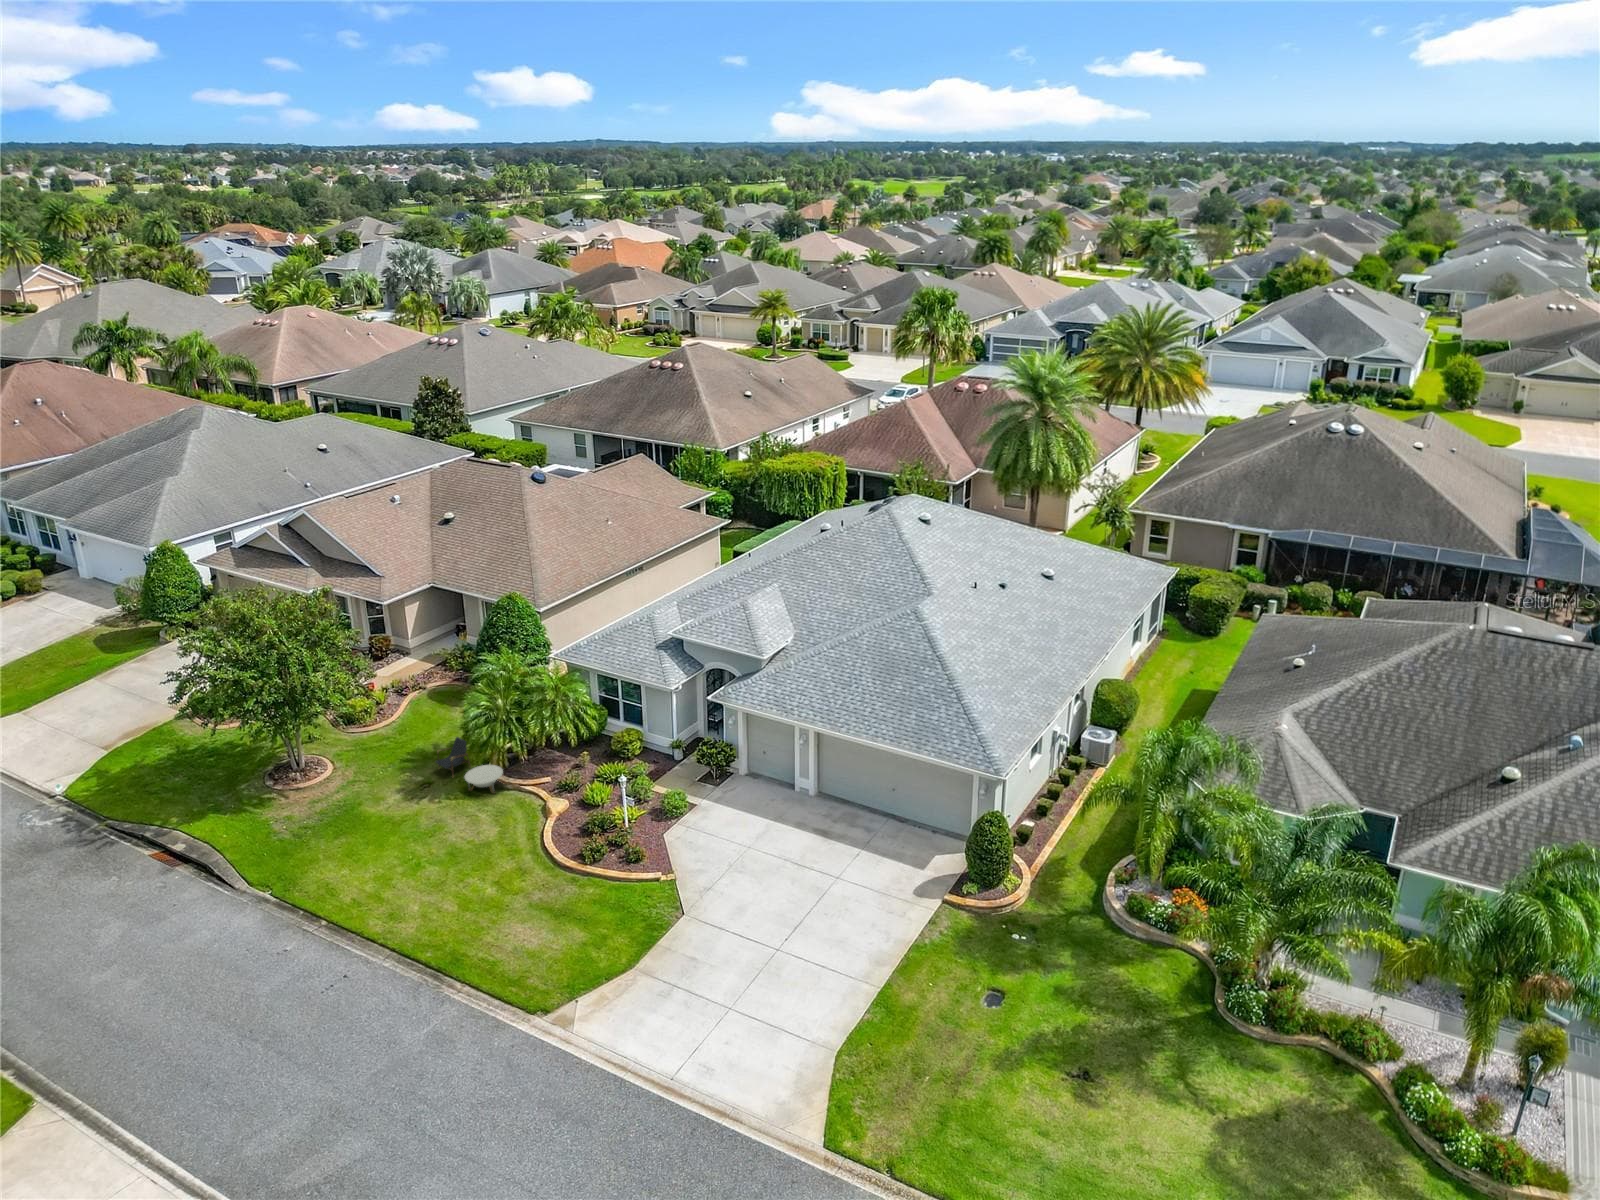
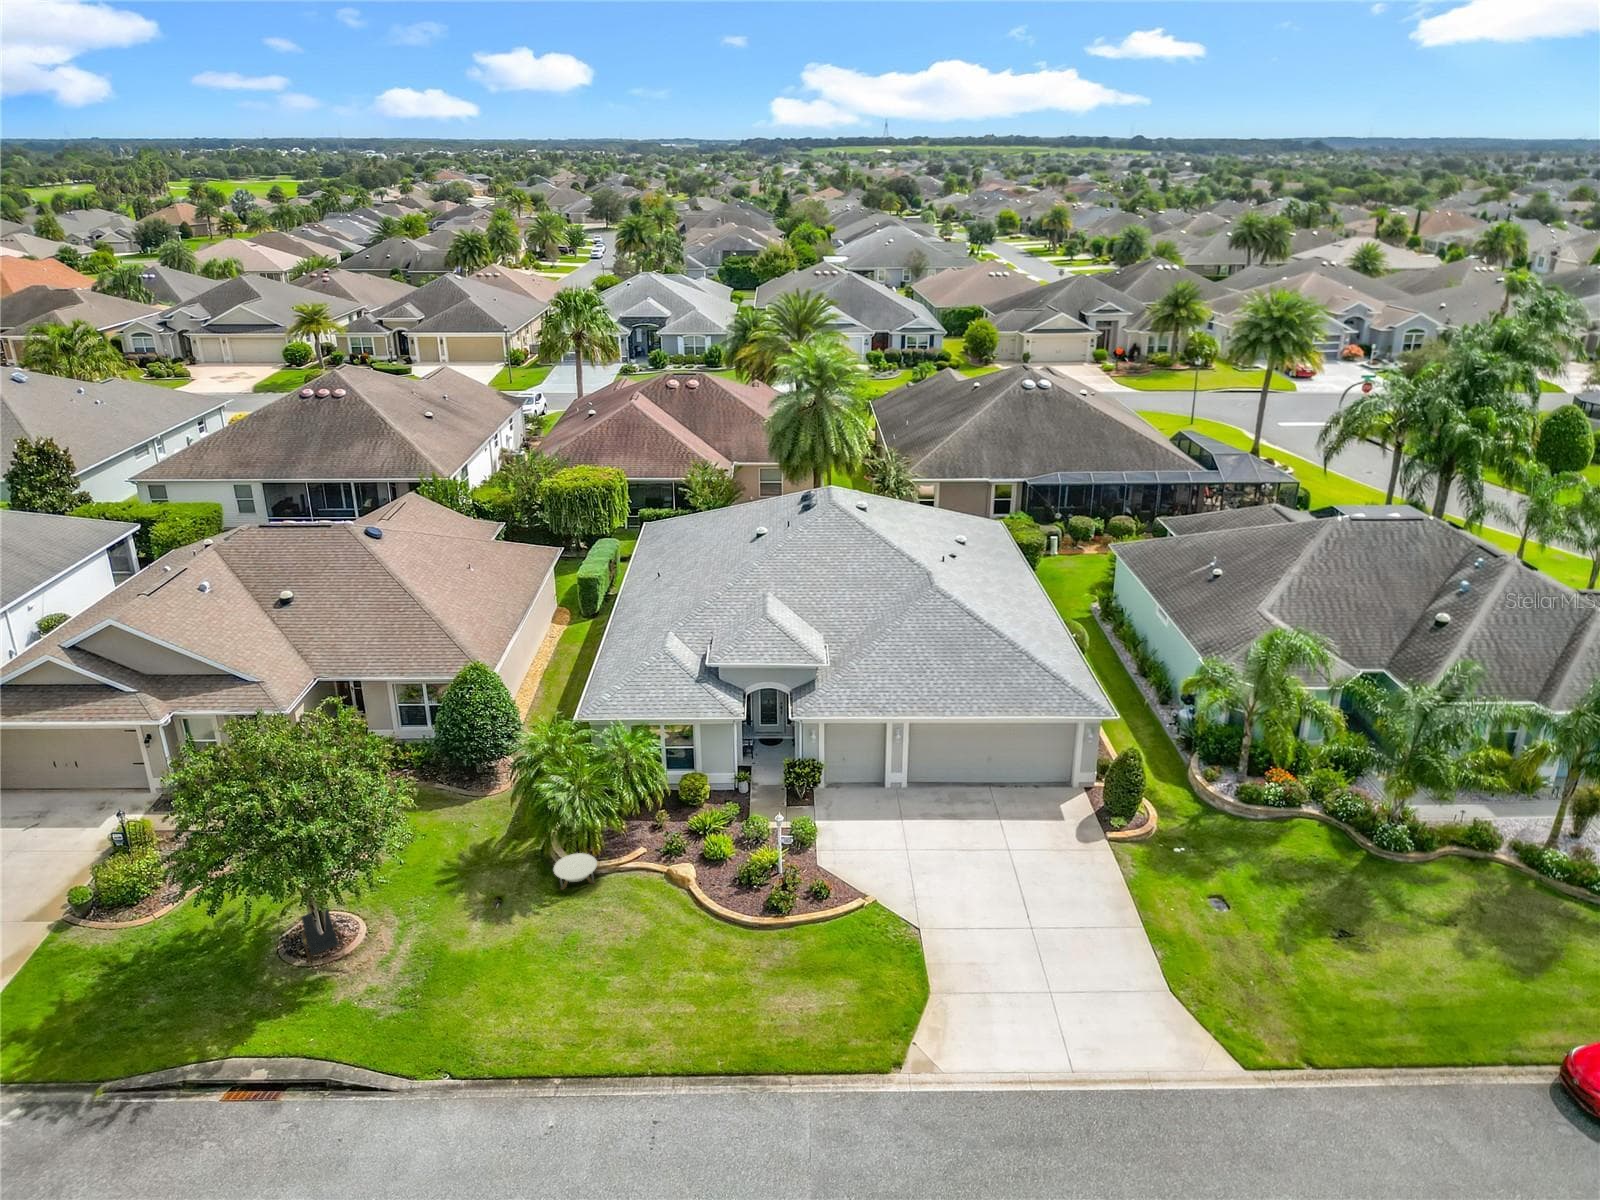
lounge chair: present [436,737,470,776] -> present [301,909,344,963]

